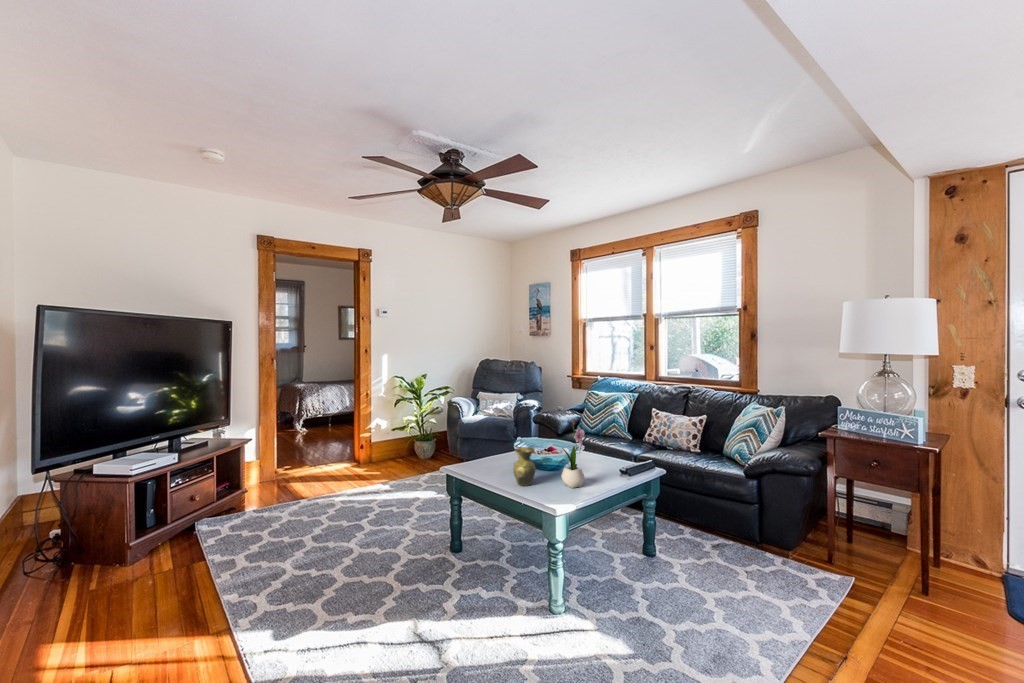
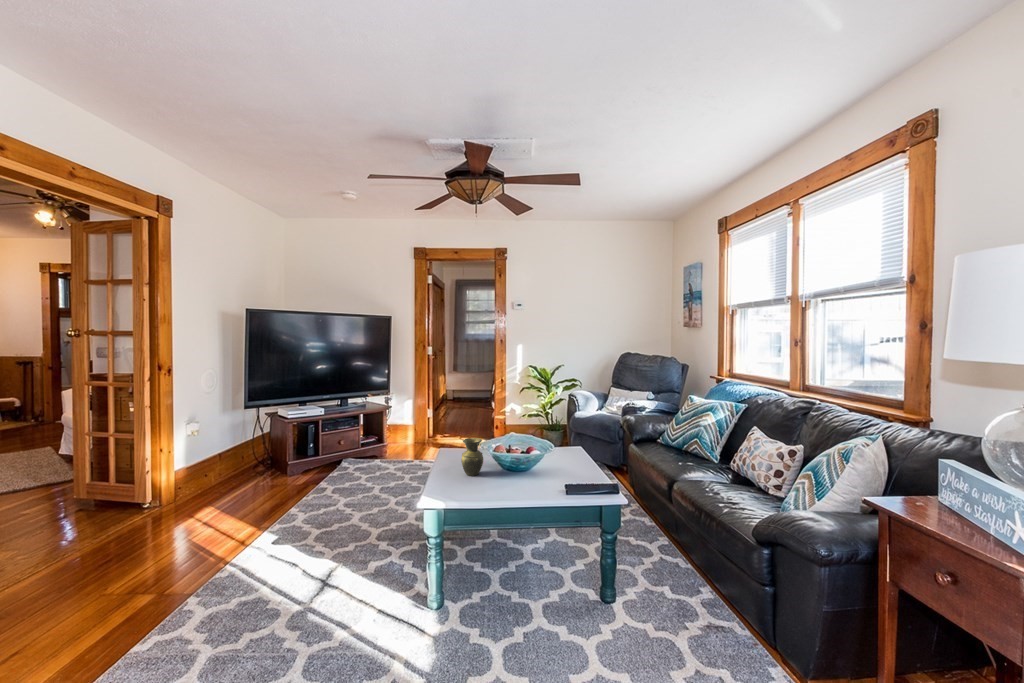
flower arrangement: present [561,419,585,488] -> none [491,415,516,488]

